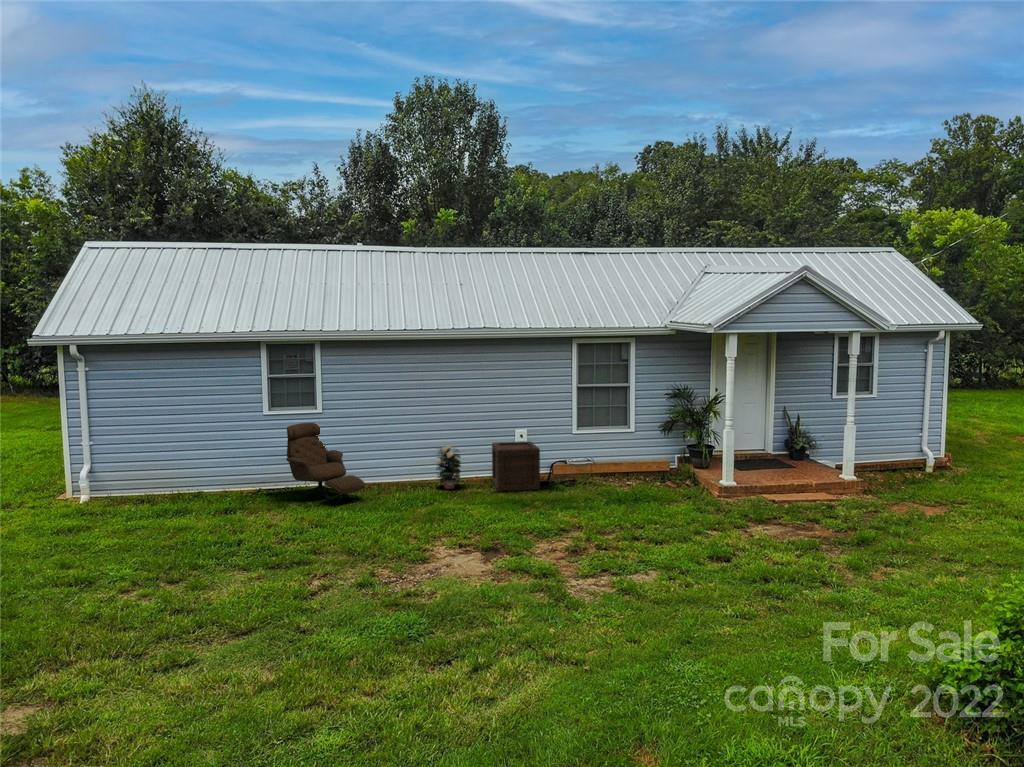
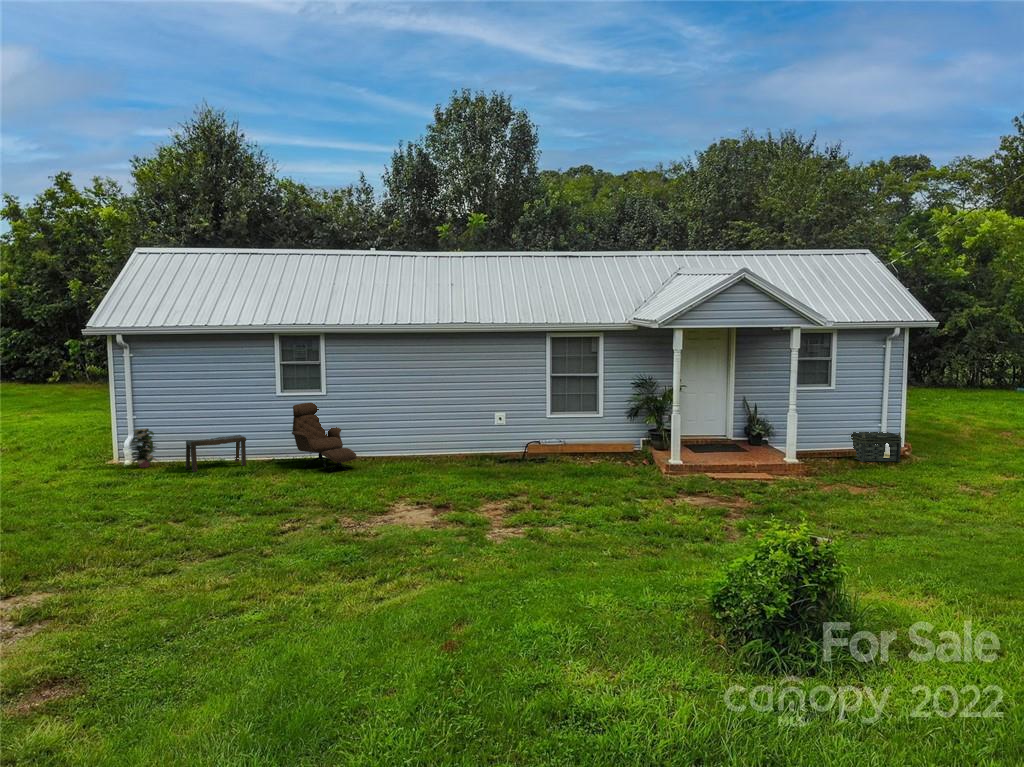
wooden crate: present [492,441,540,491] -> none [472,423,510,466]
basket: none [891,441,948,474] -> present [851,432,902,462]
decorative plant: present [436,446,462,489] -> present [130,428,158,468]
bench: none [158,463,231,510] -> present [186,435,246,472]

